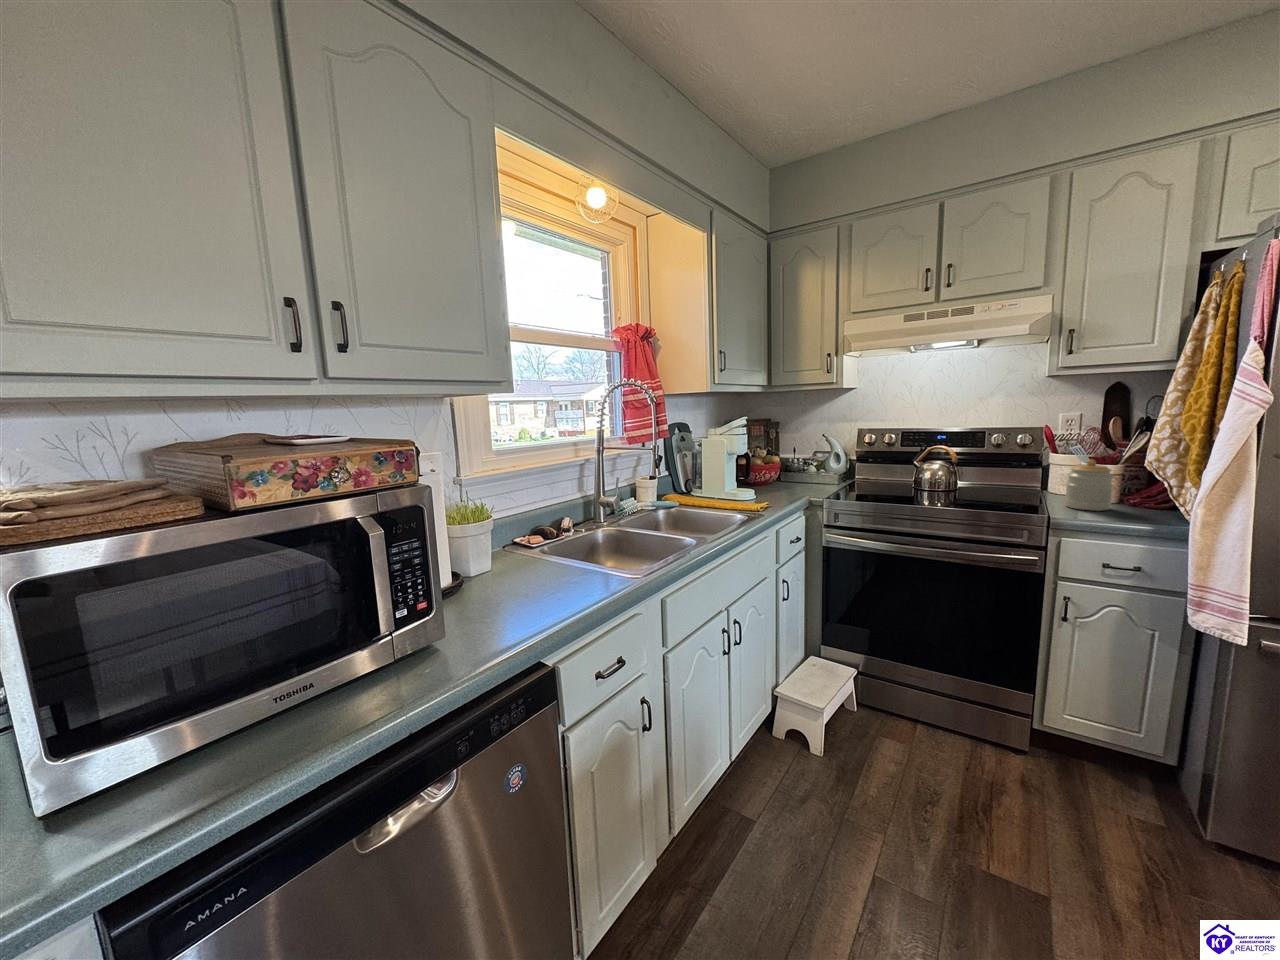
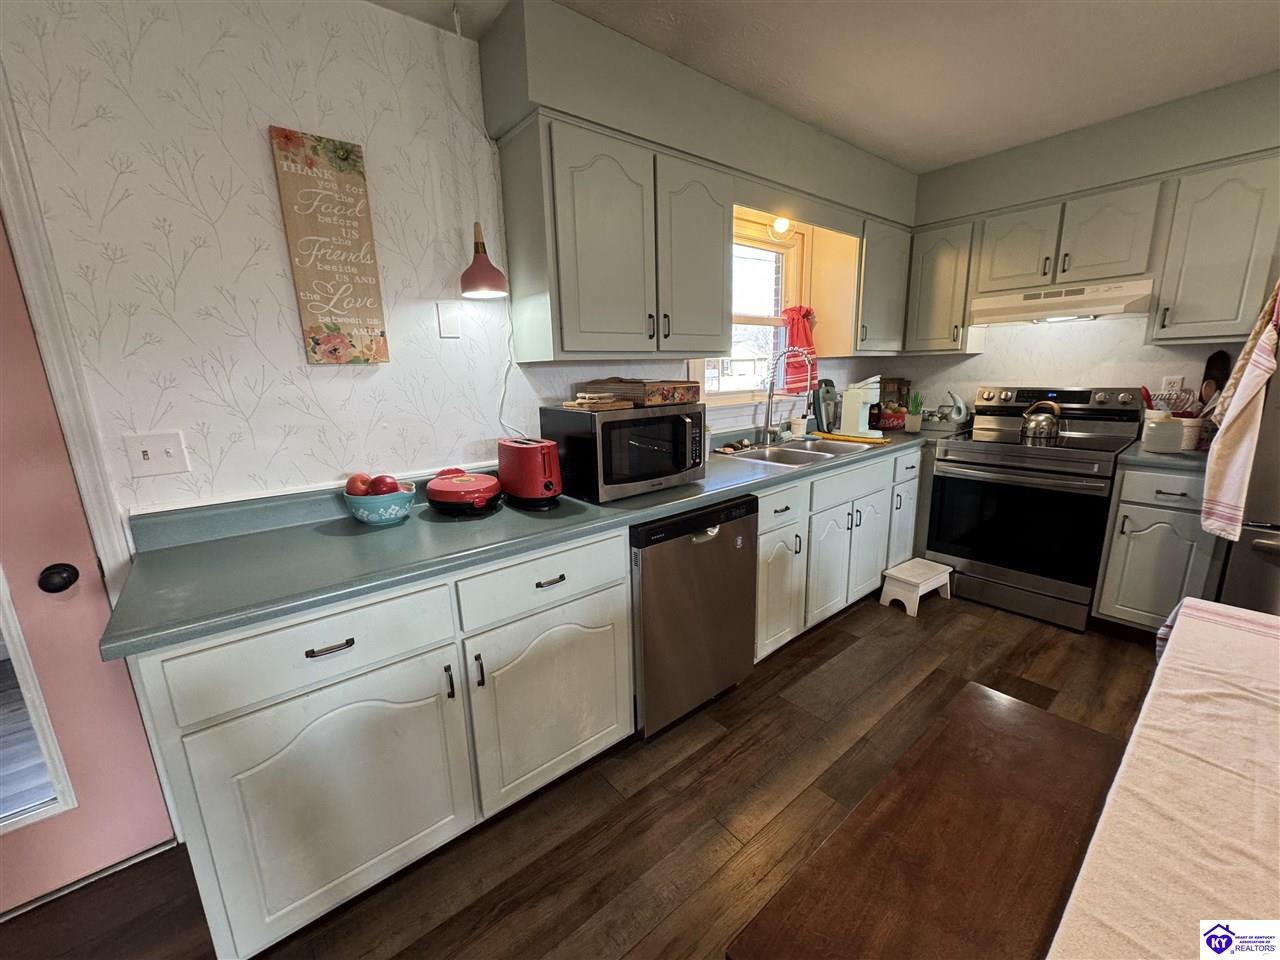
potted plant: none [779,428,804,489] -> present [905,388,927,432]

